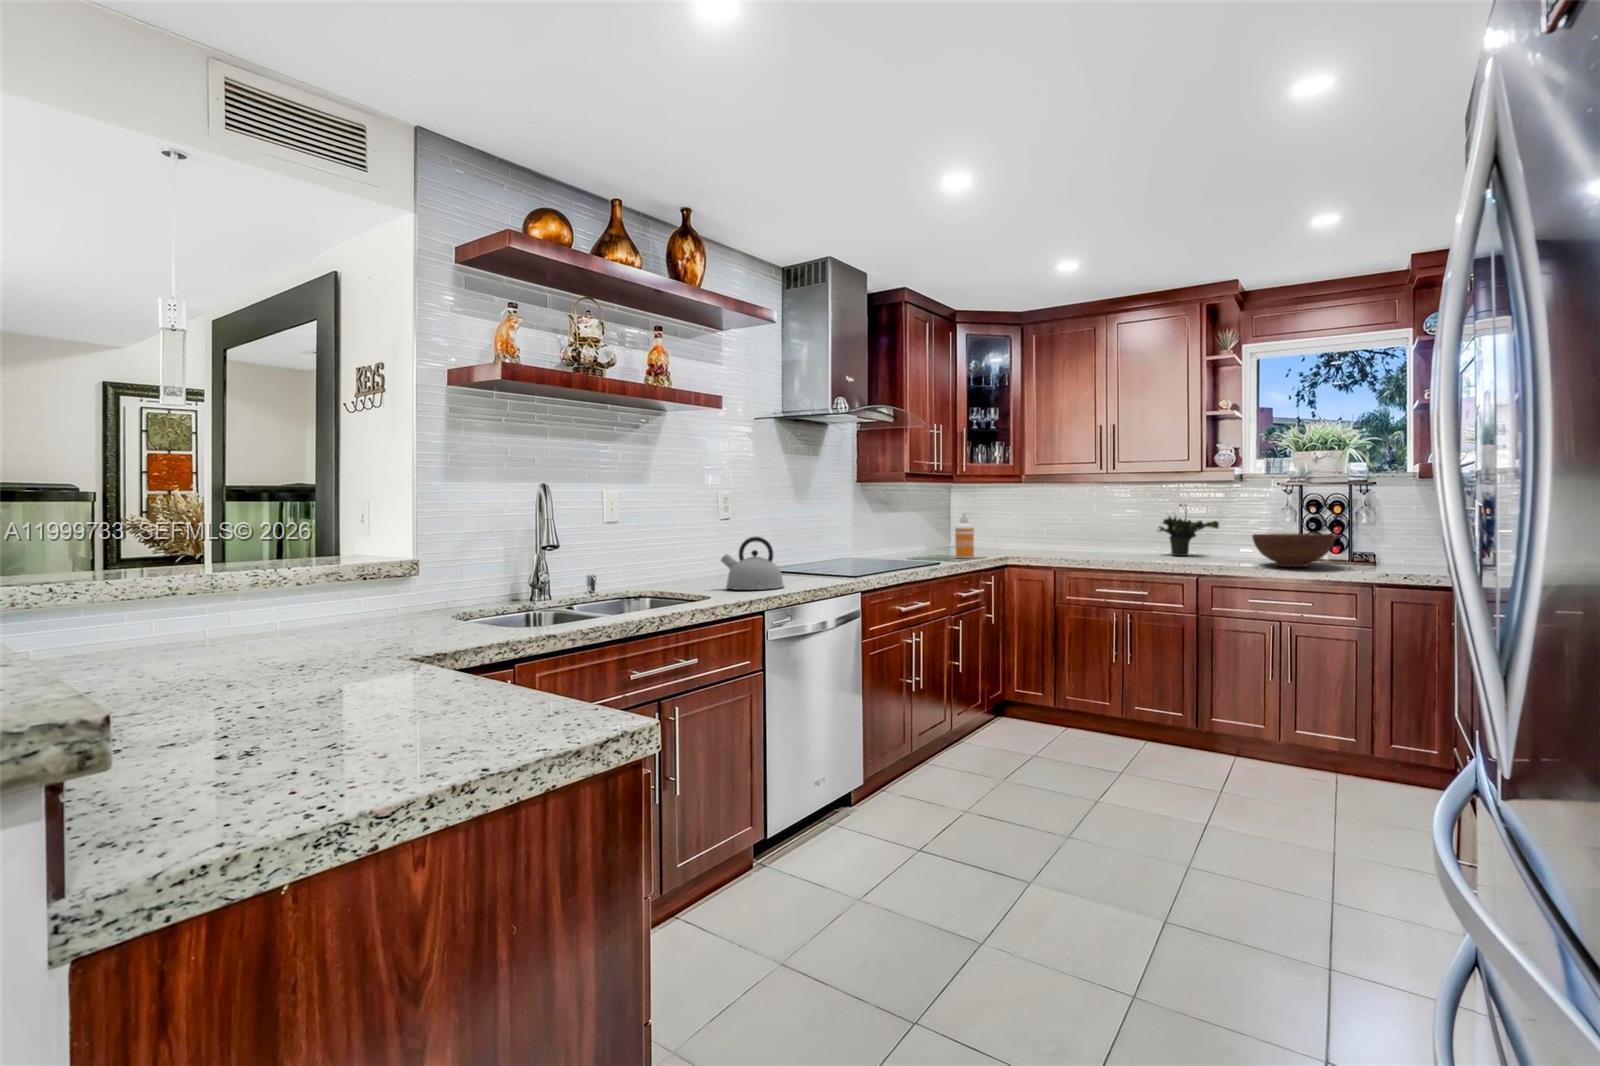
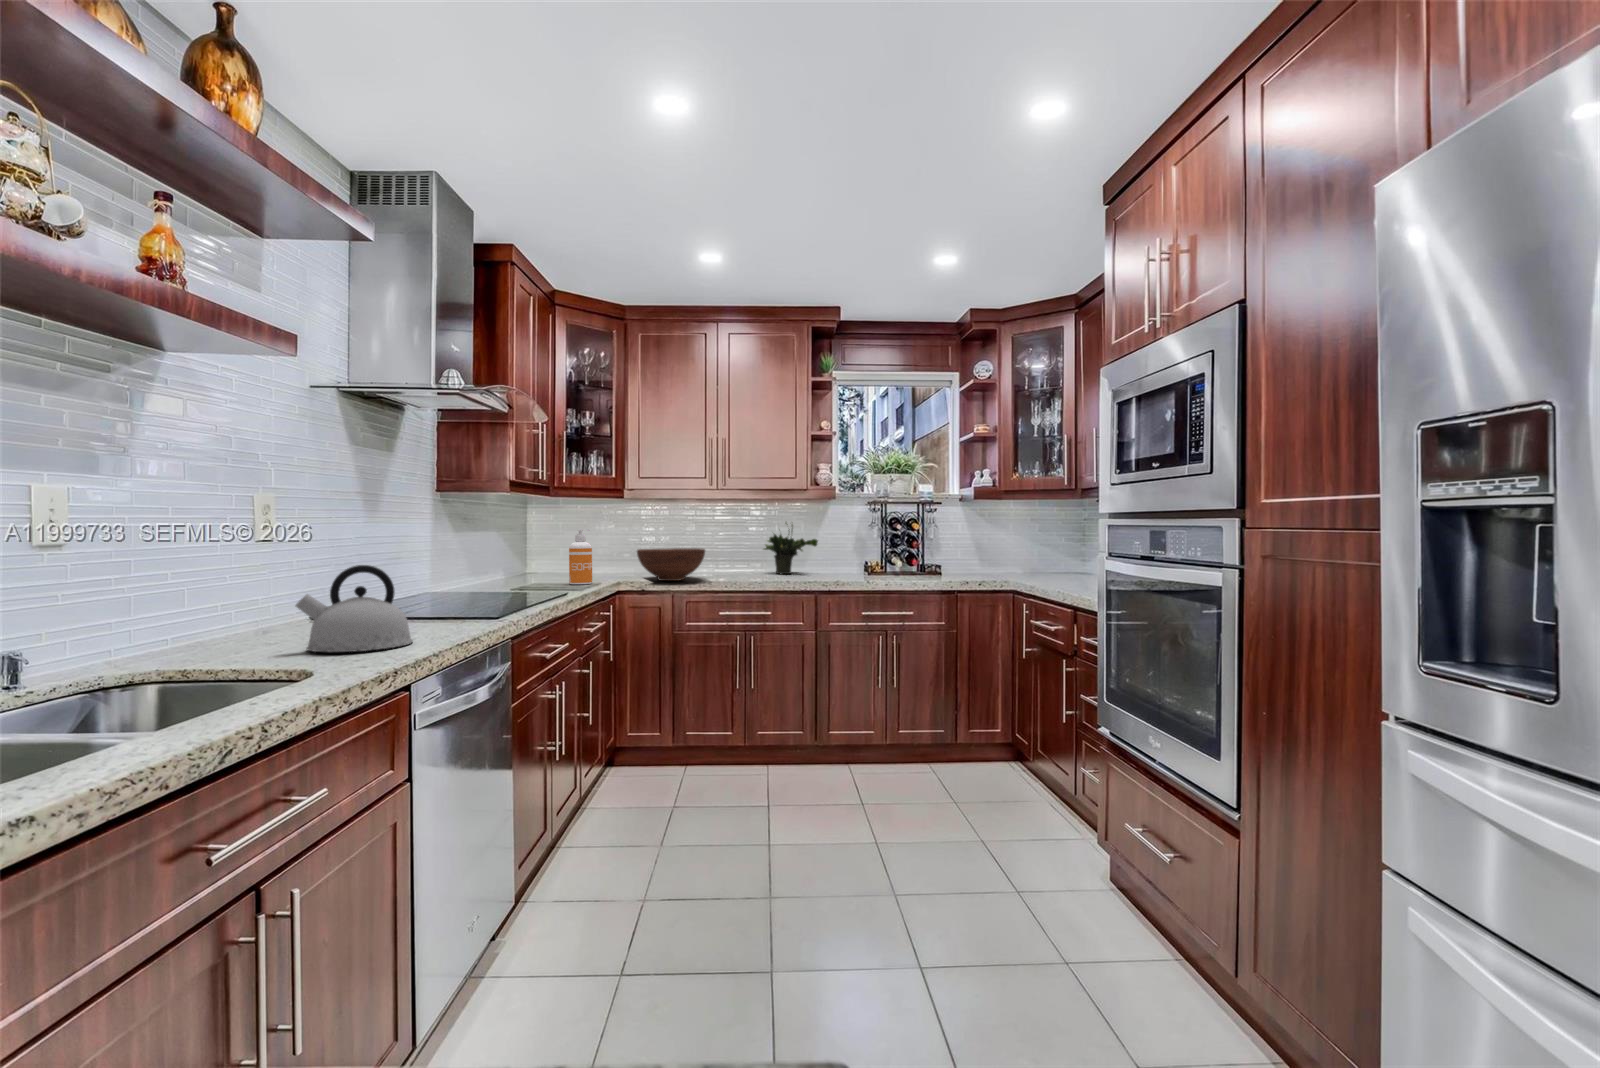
fruit bowl: present [1252,533,1335,567] -> present [637,548,705,581]

